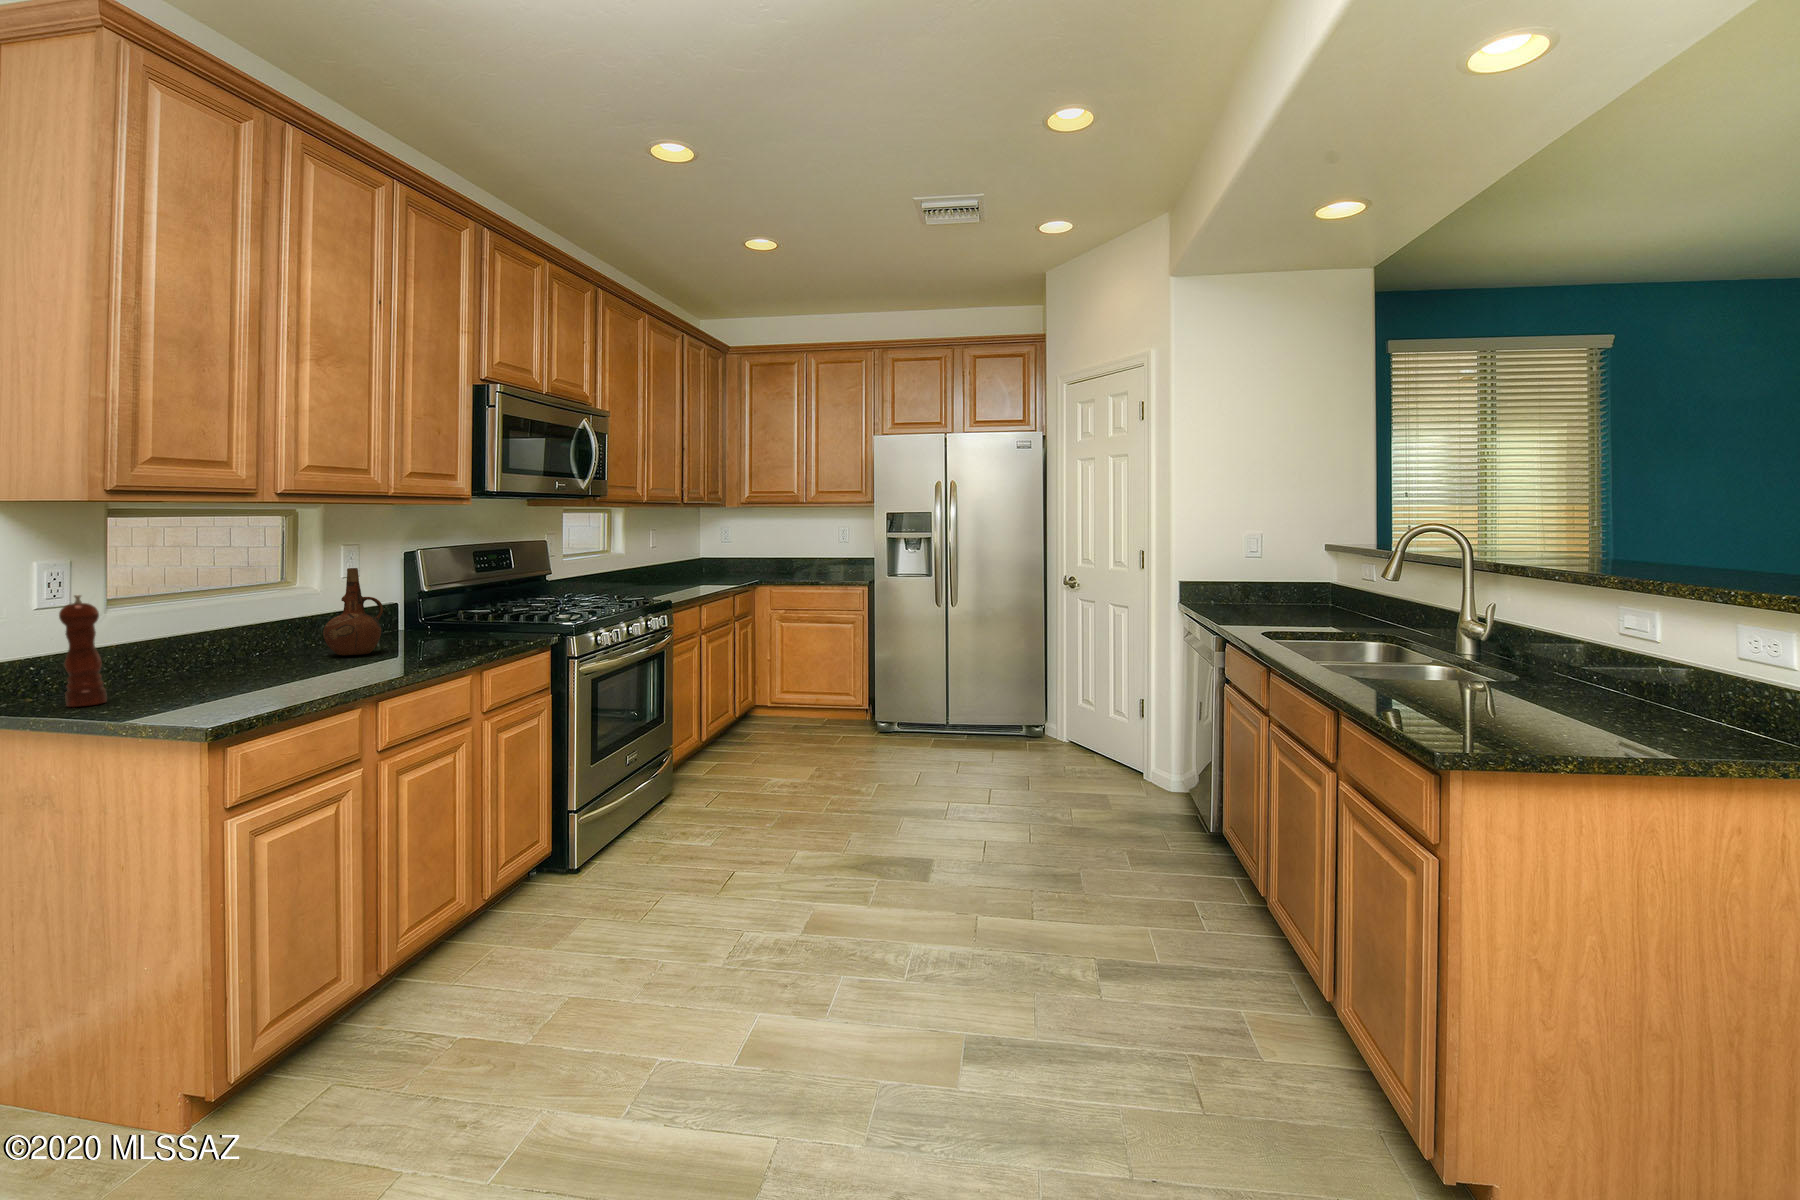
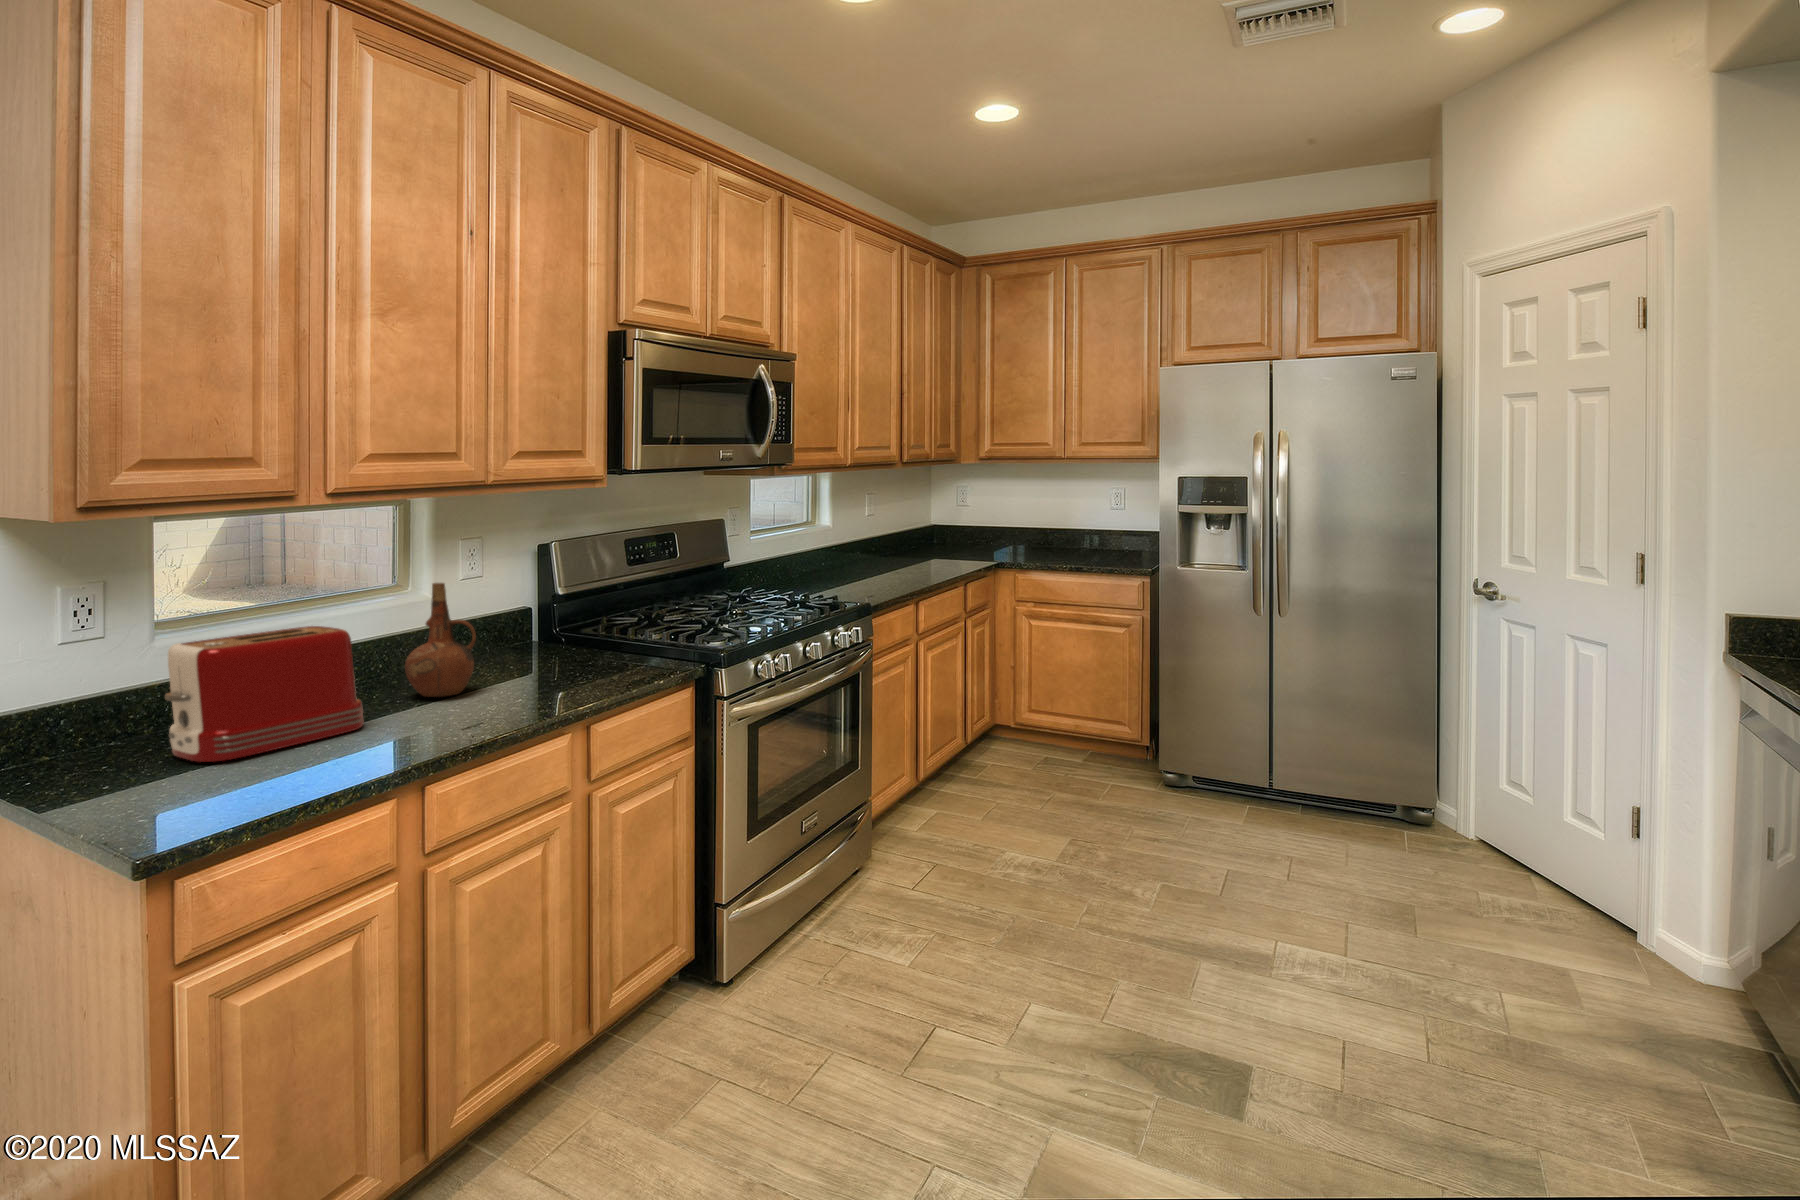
pepper mill: present [59,595,107,707] -> none [40,642,102,787]
toaster: none [152,596,306,690] -> present [165,626,364,762]

